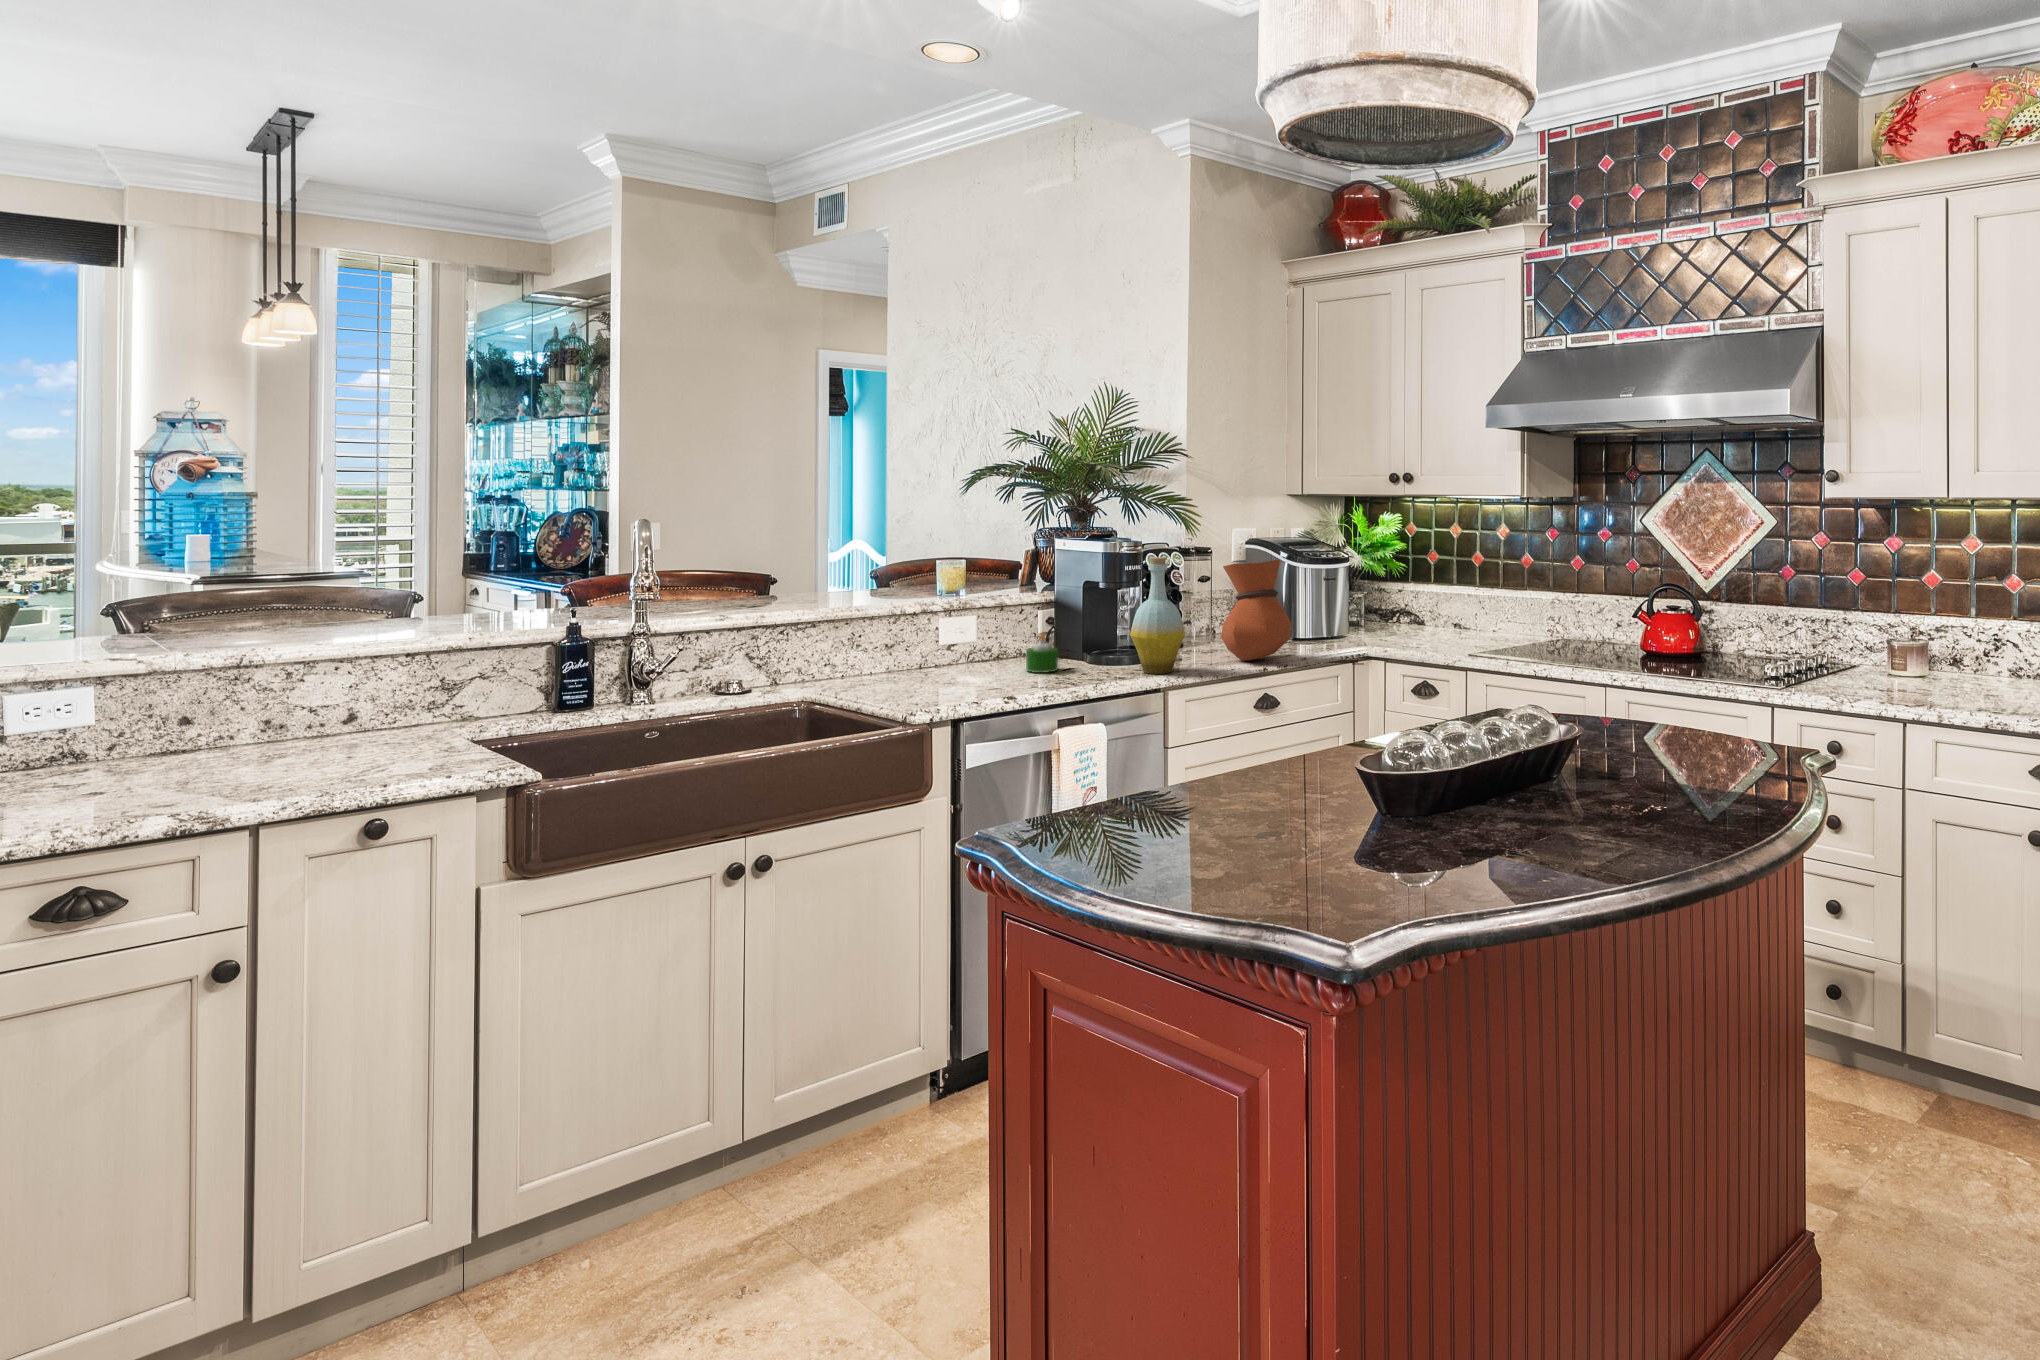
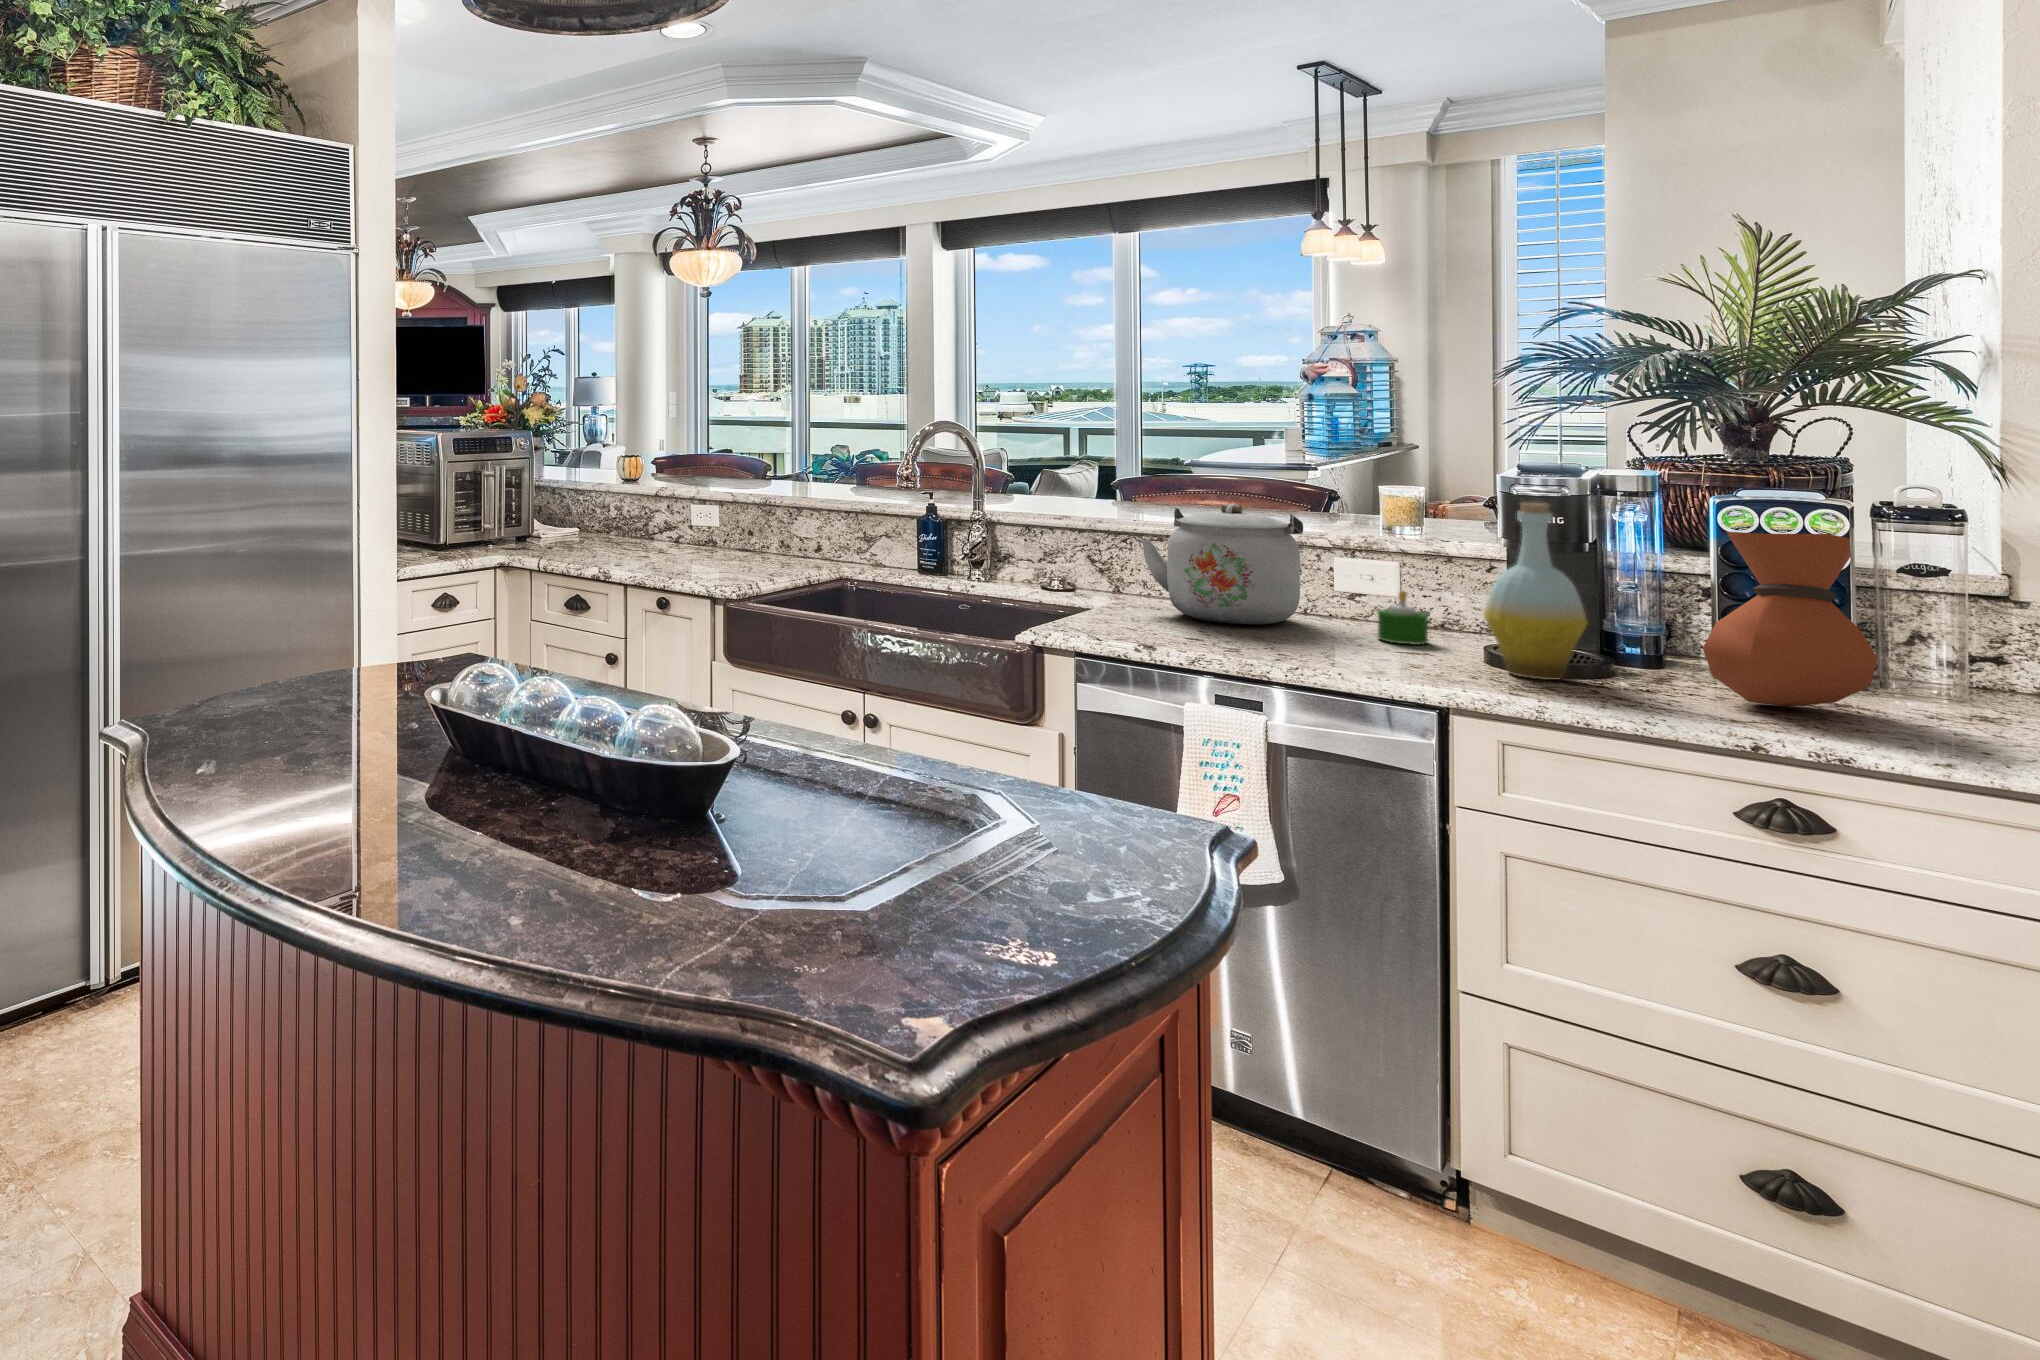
kettle: none [852,582,977,687] -> present [1140,504,1303,624]

